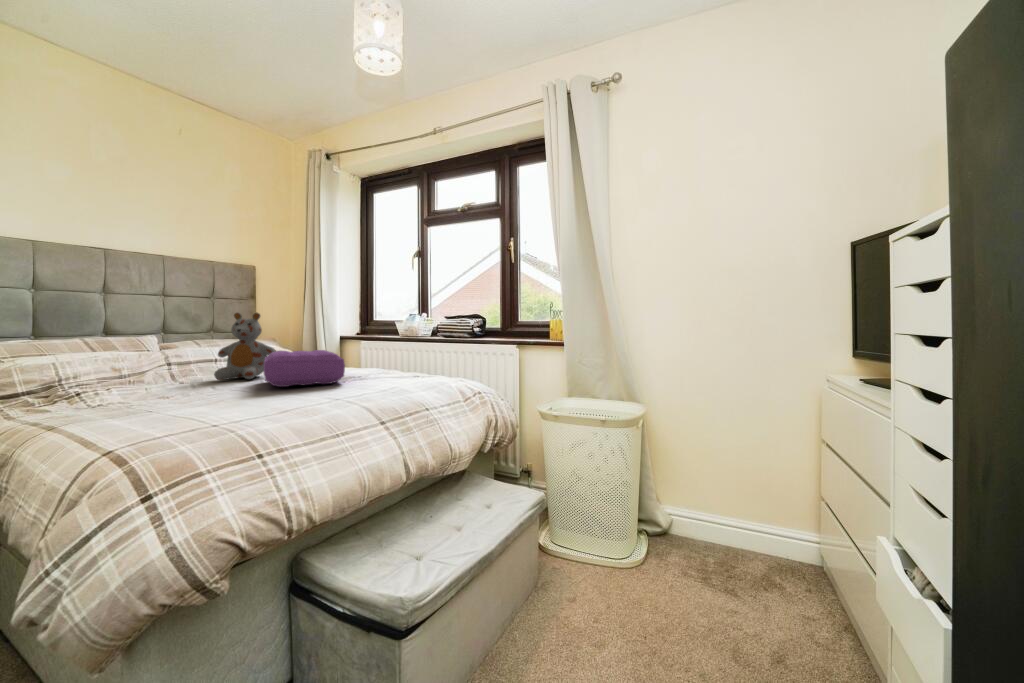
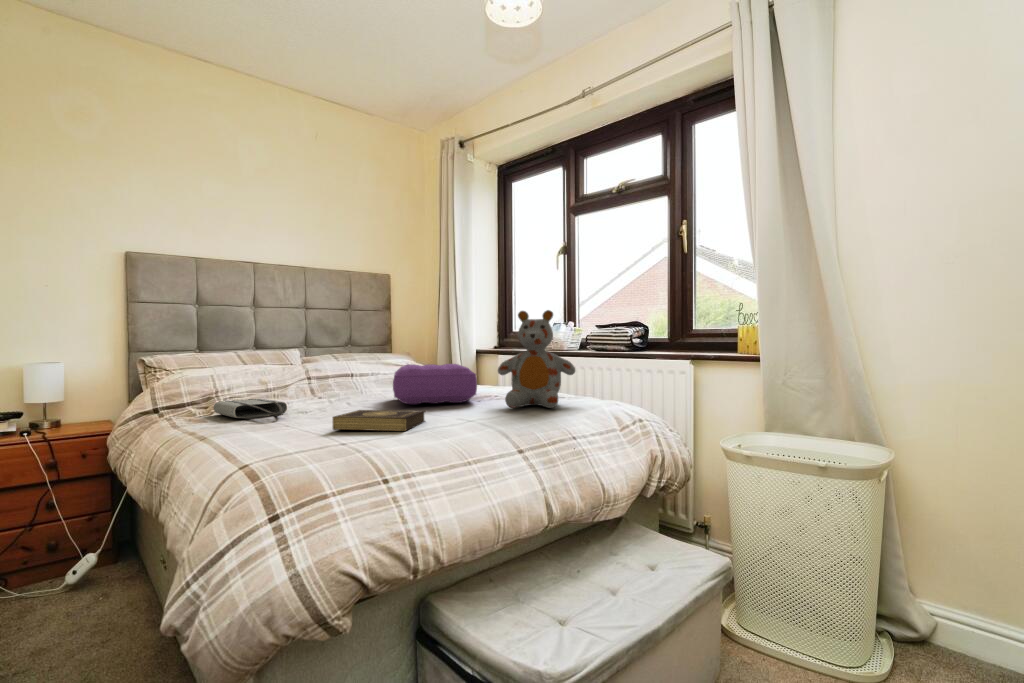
stuffed bear: present [214,313,276,380] -> present [498,310,575,408]
tote bag: none [56,386,148,406] -> present [214,399,287,419]
book: none [203,393,297,414] -> present [333,410,425,431]

